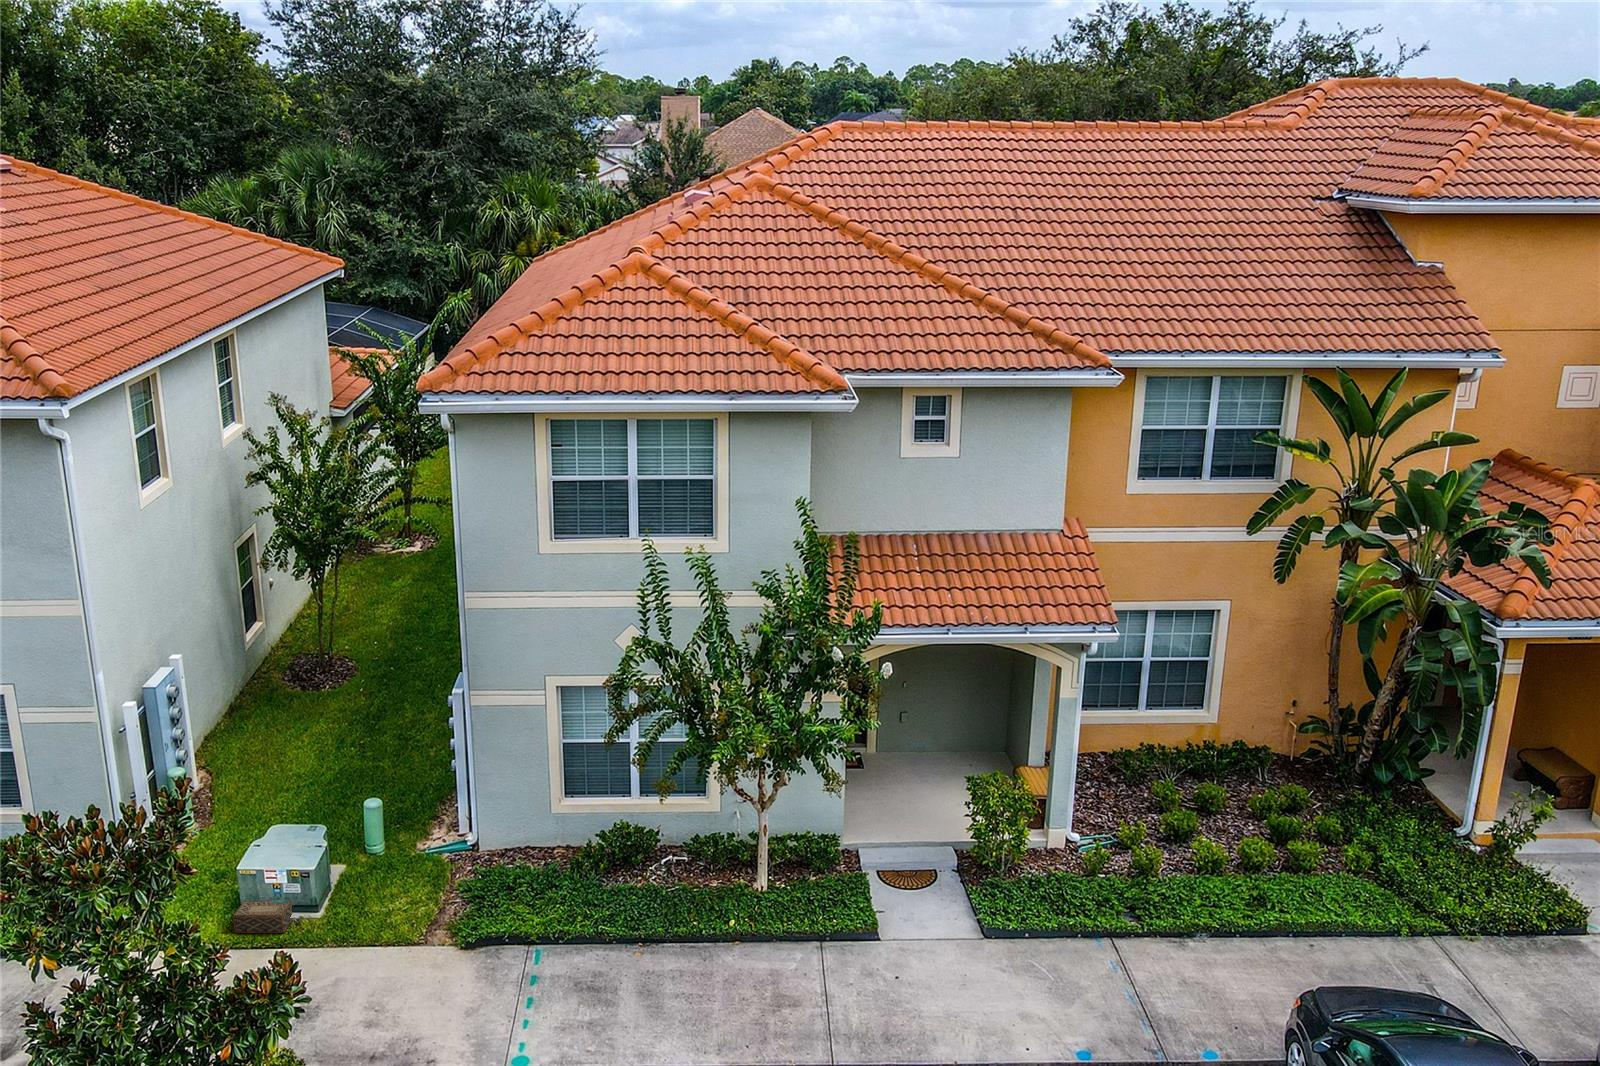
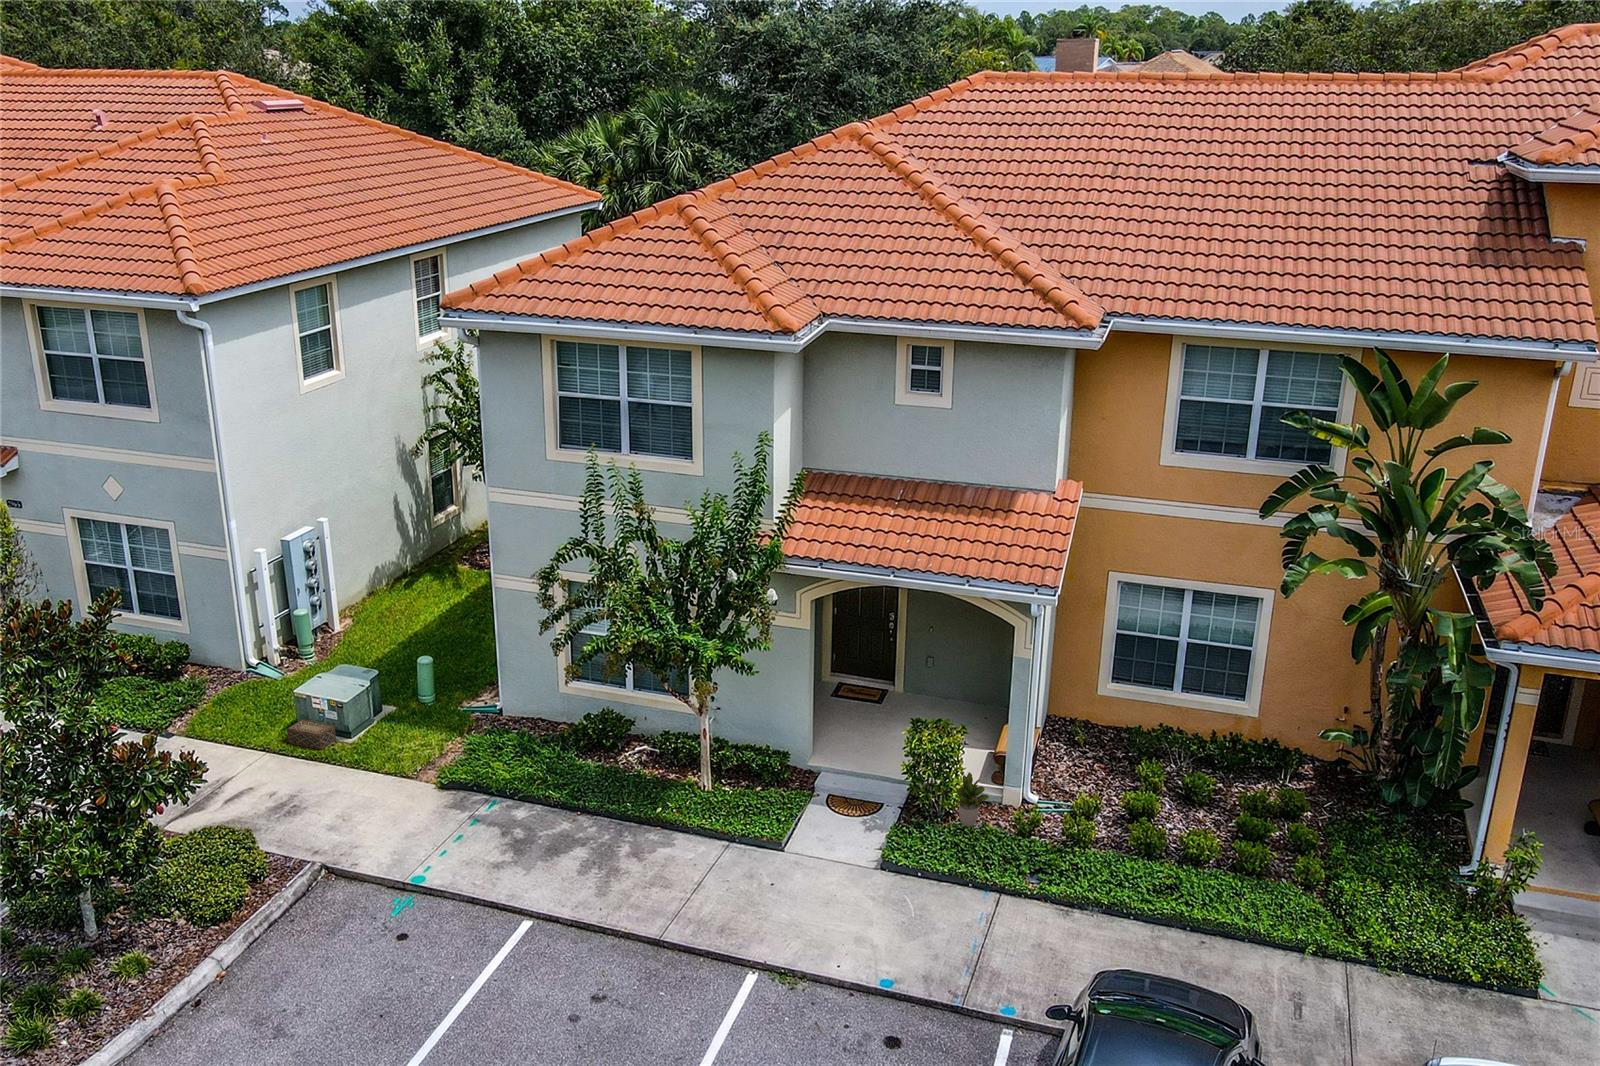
potted plant: none [1029,821,1065,876] -> present [955,772,989,827]

